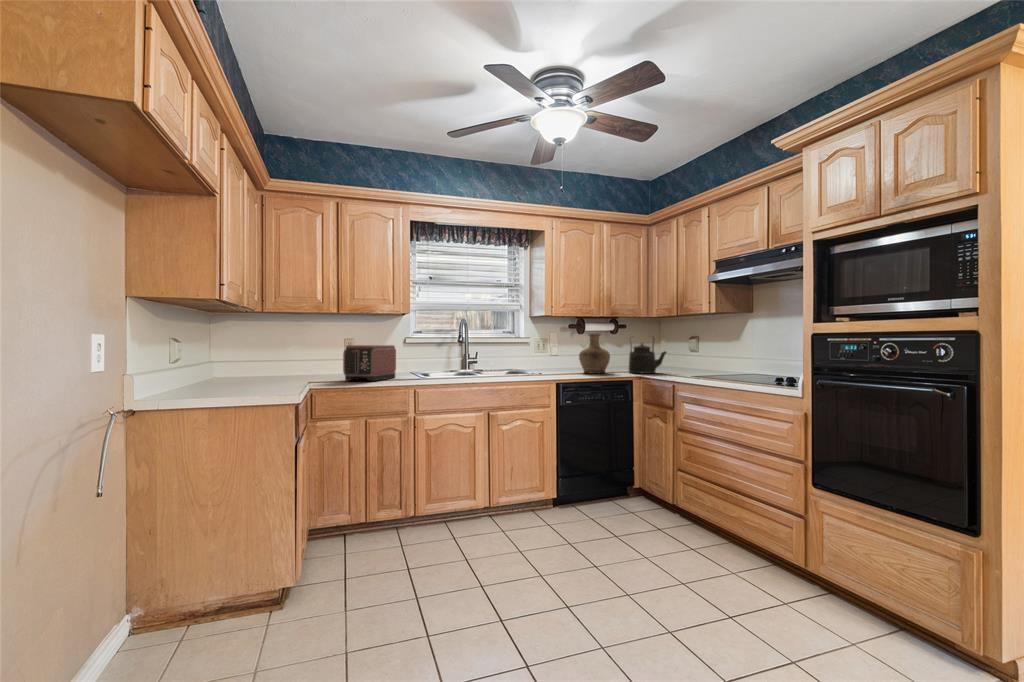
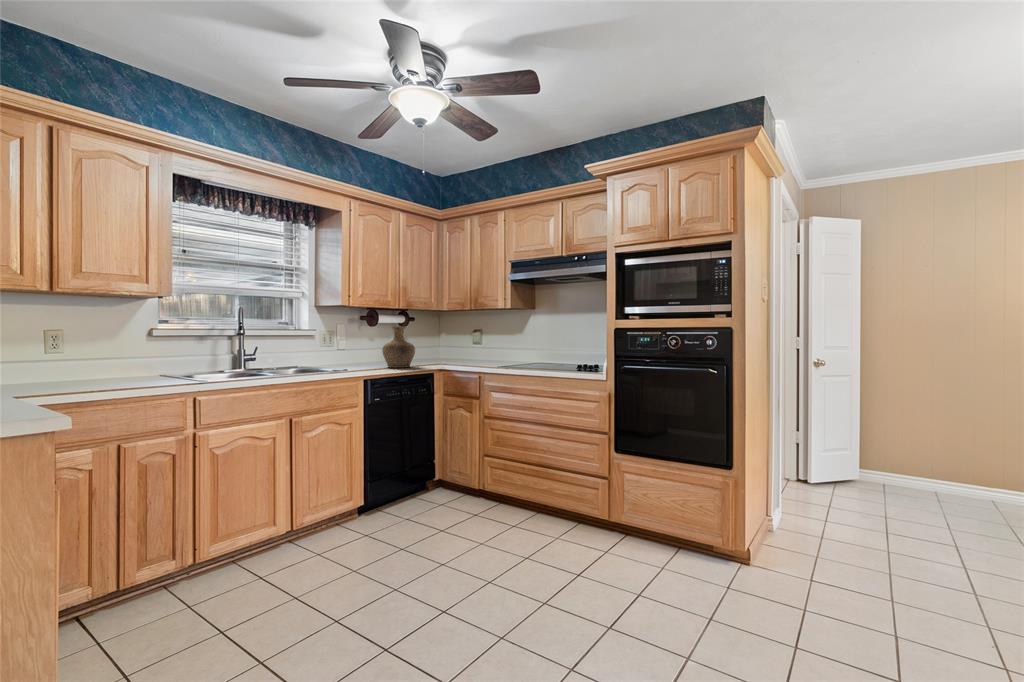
kettle: present [629,338,666,373] -> none [430,329,464,366]
toaster: present [343,345,396,381] -> none [85,339,163,390]

